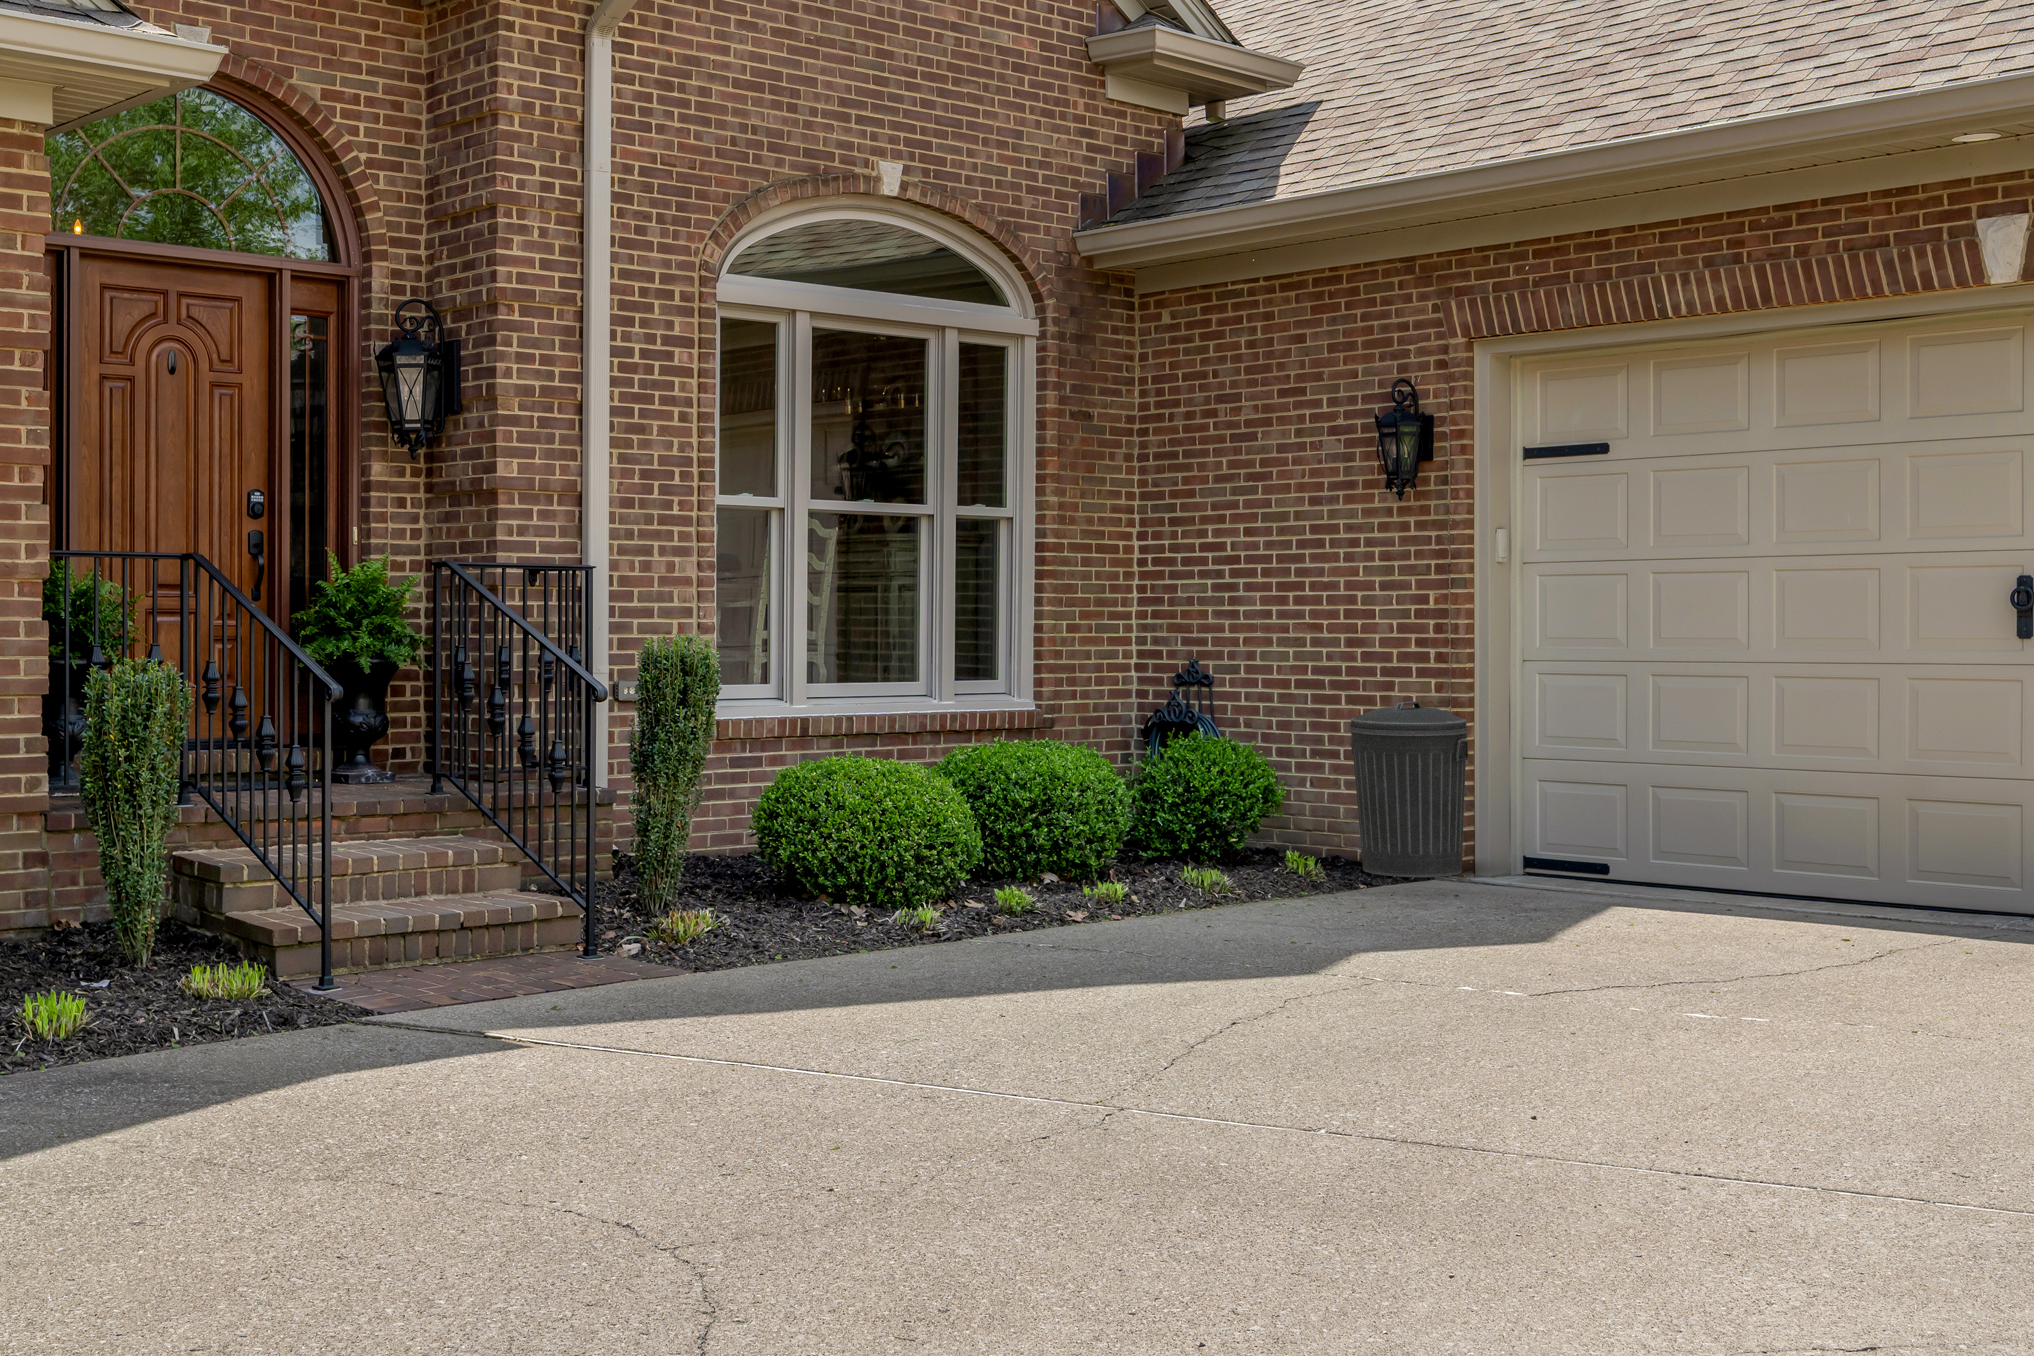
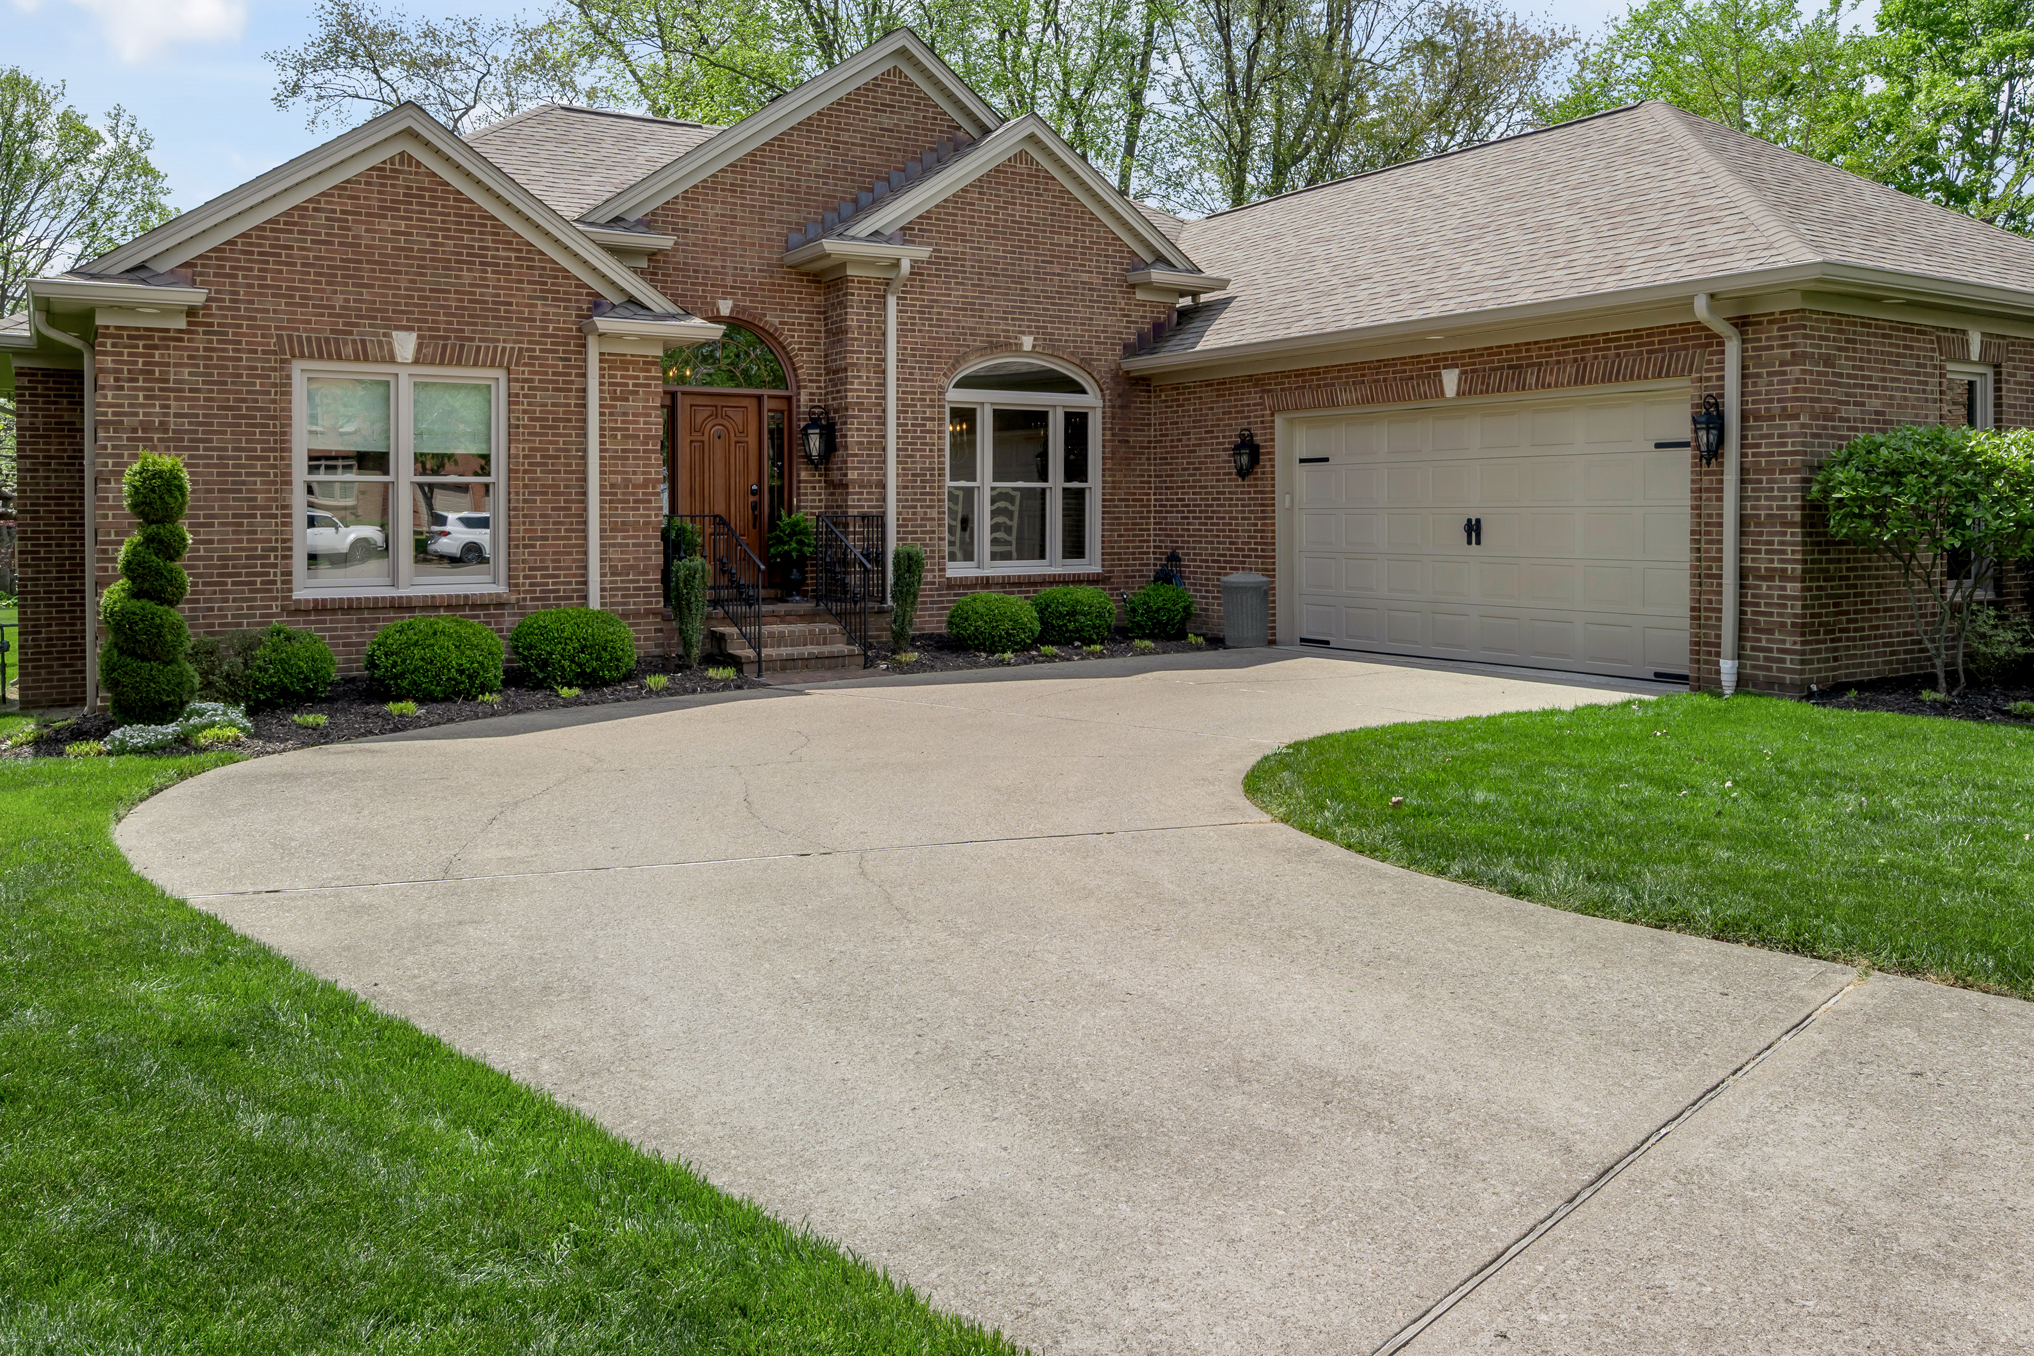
decorative plant: none [29,866,88,973] -> present [661,634,675,671]

